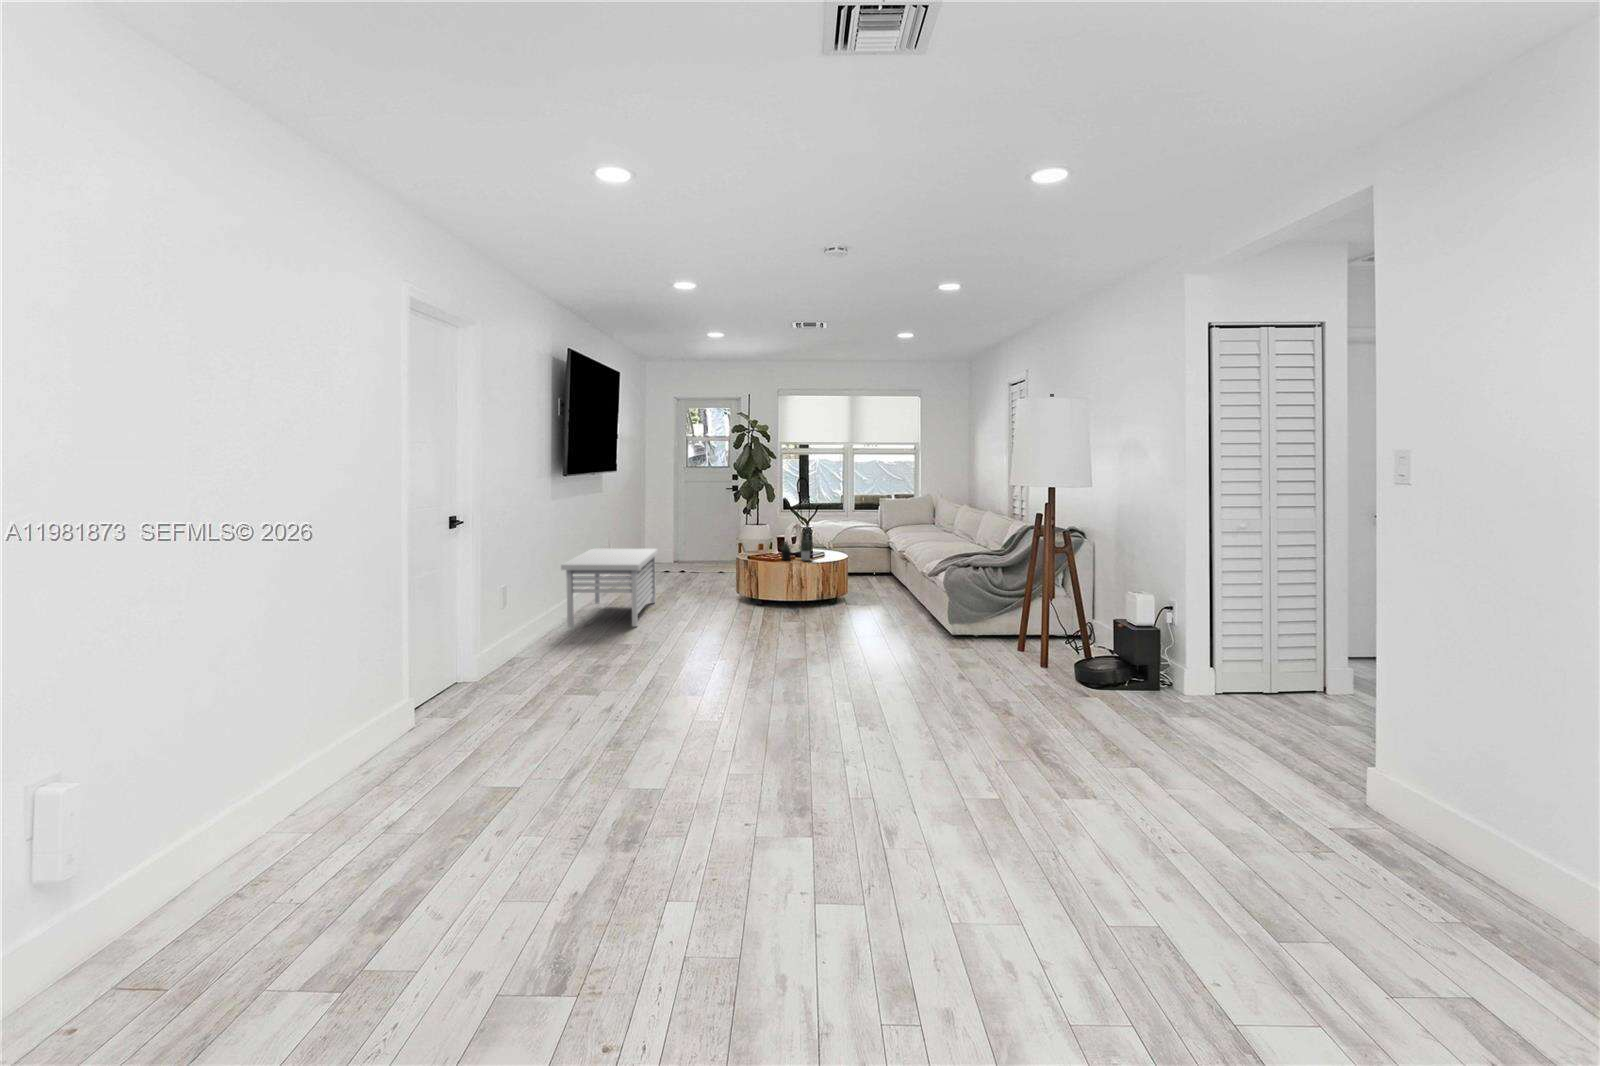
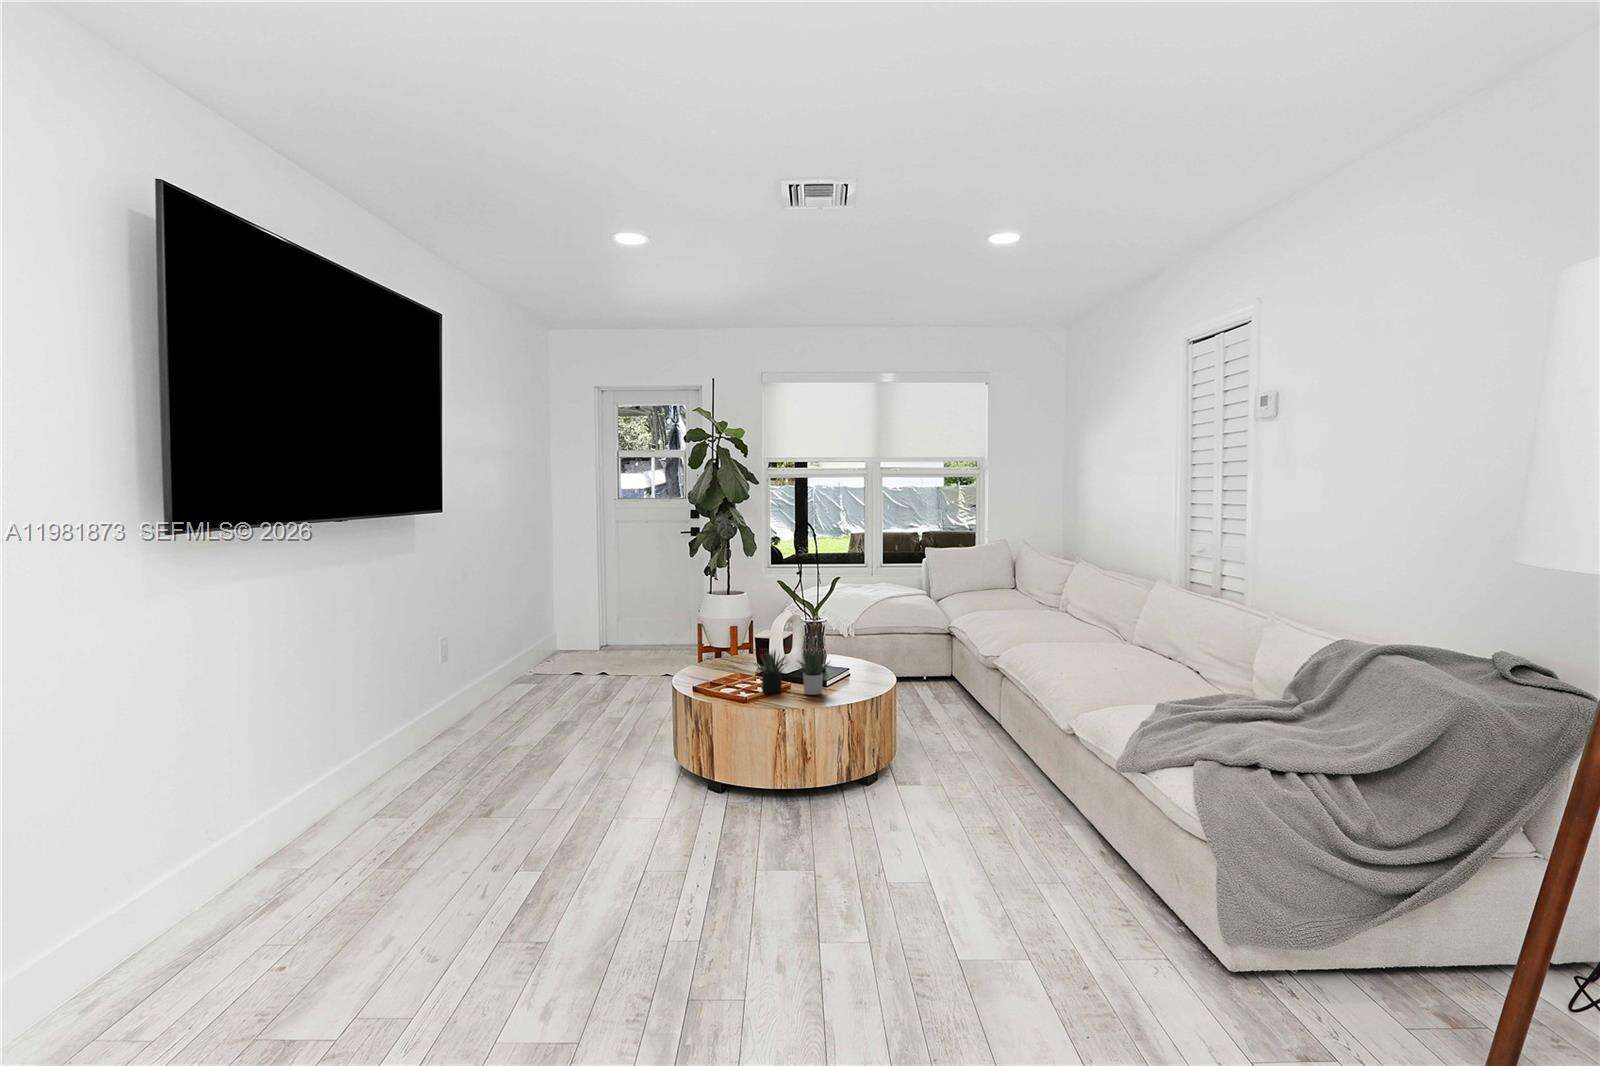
storage bench: present [561,549,658,627] -> none [156,672,501,929]

